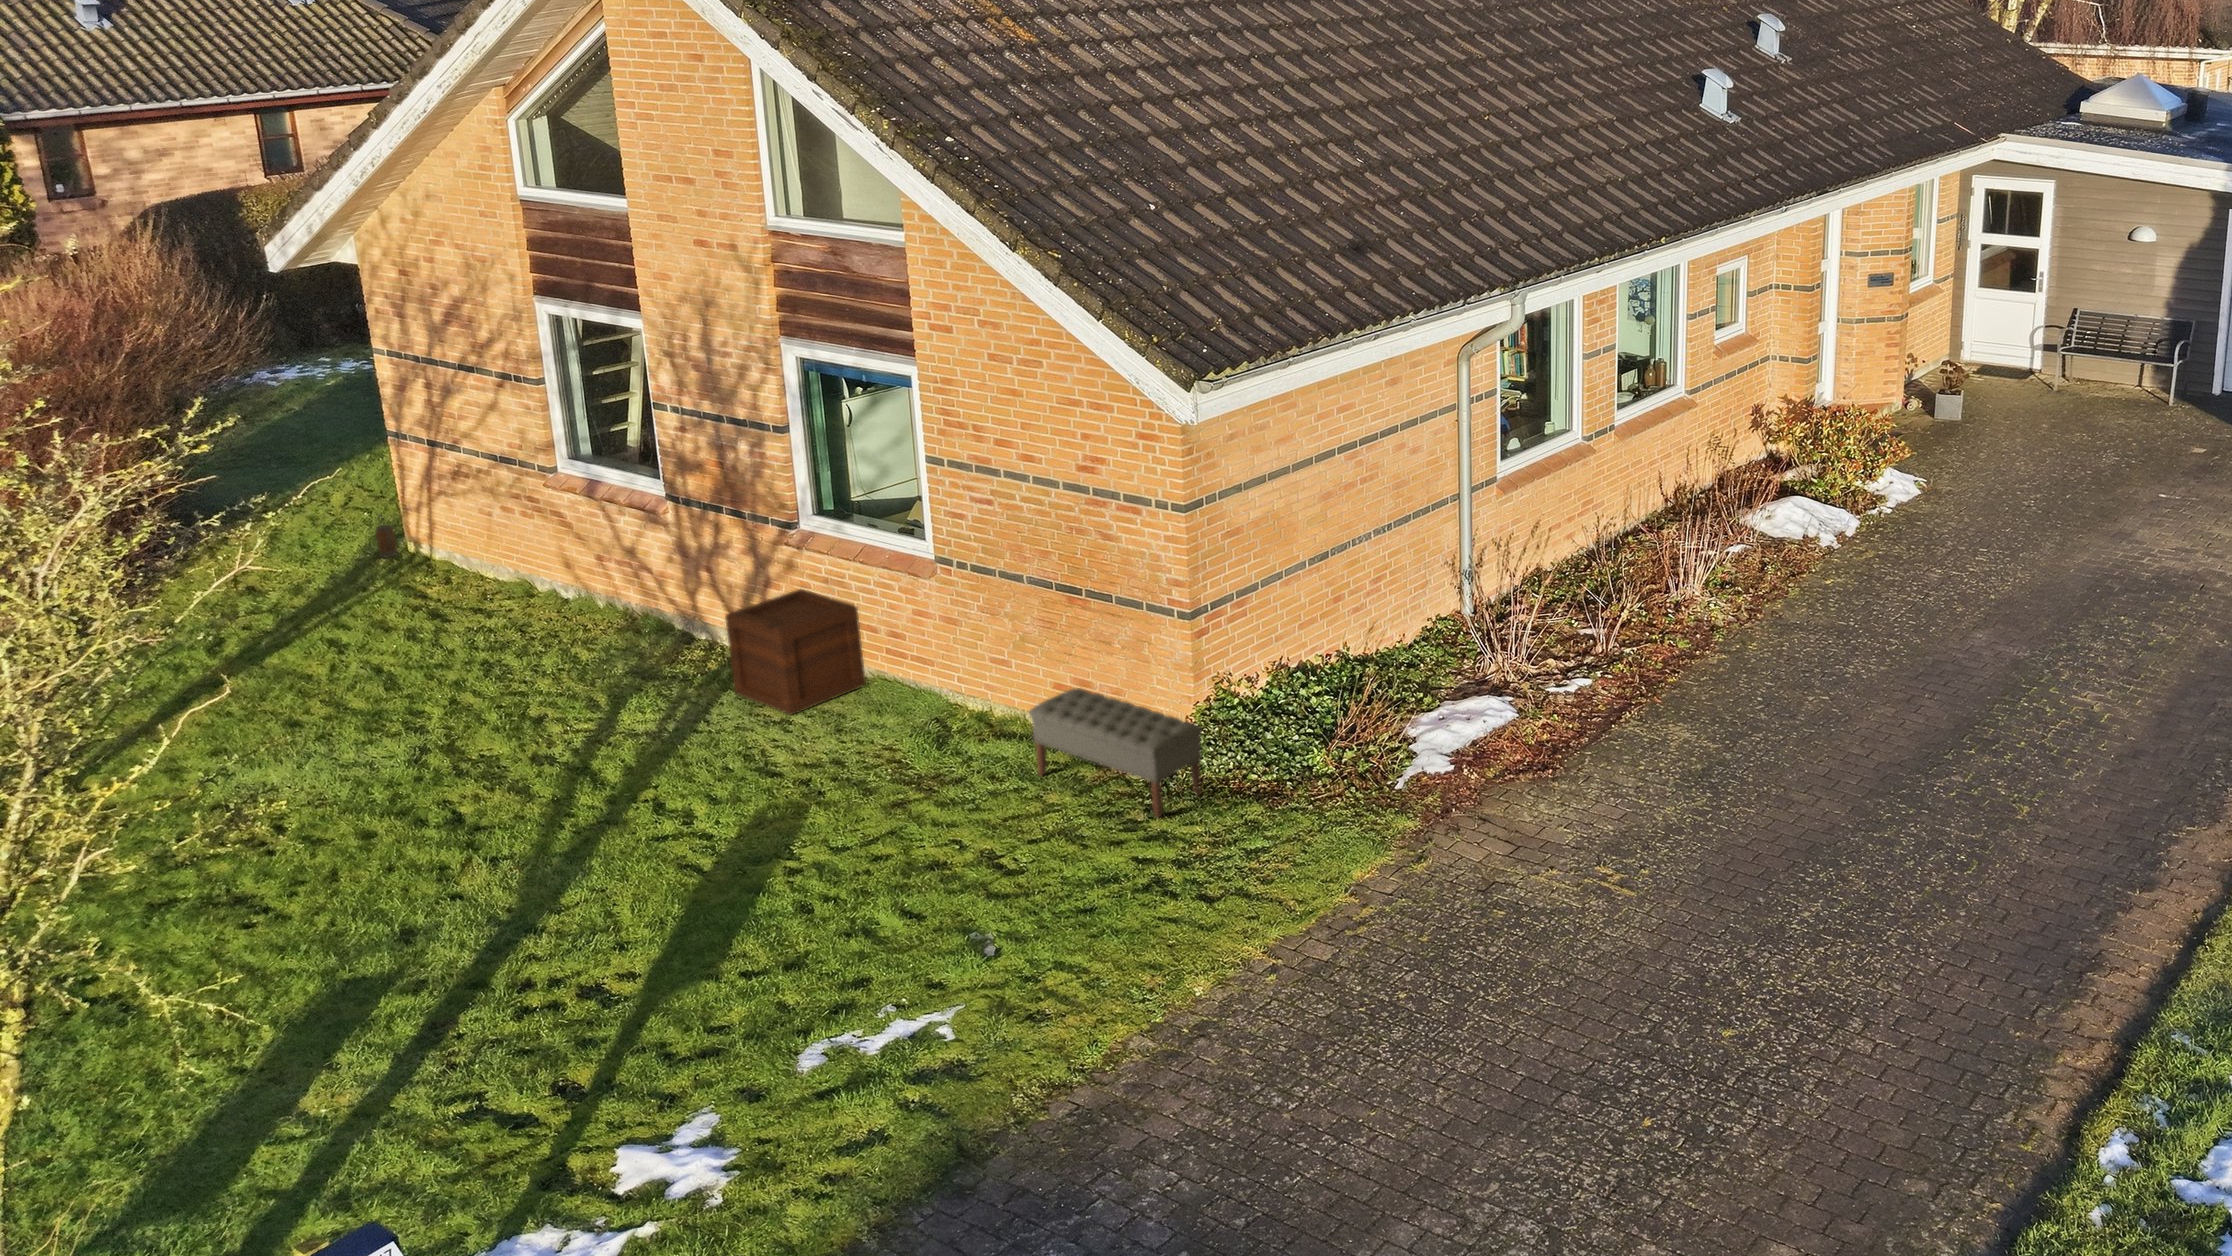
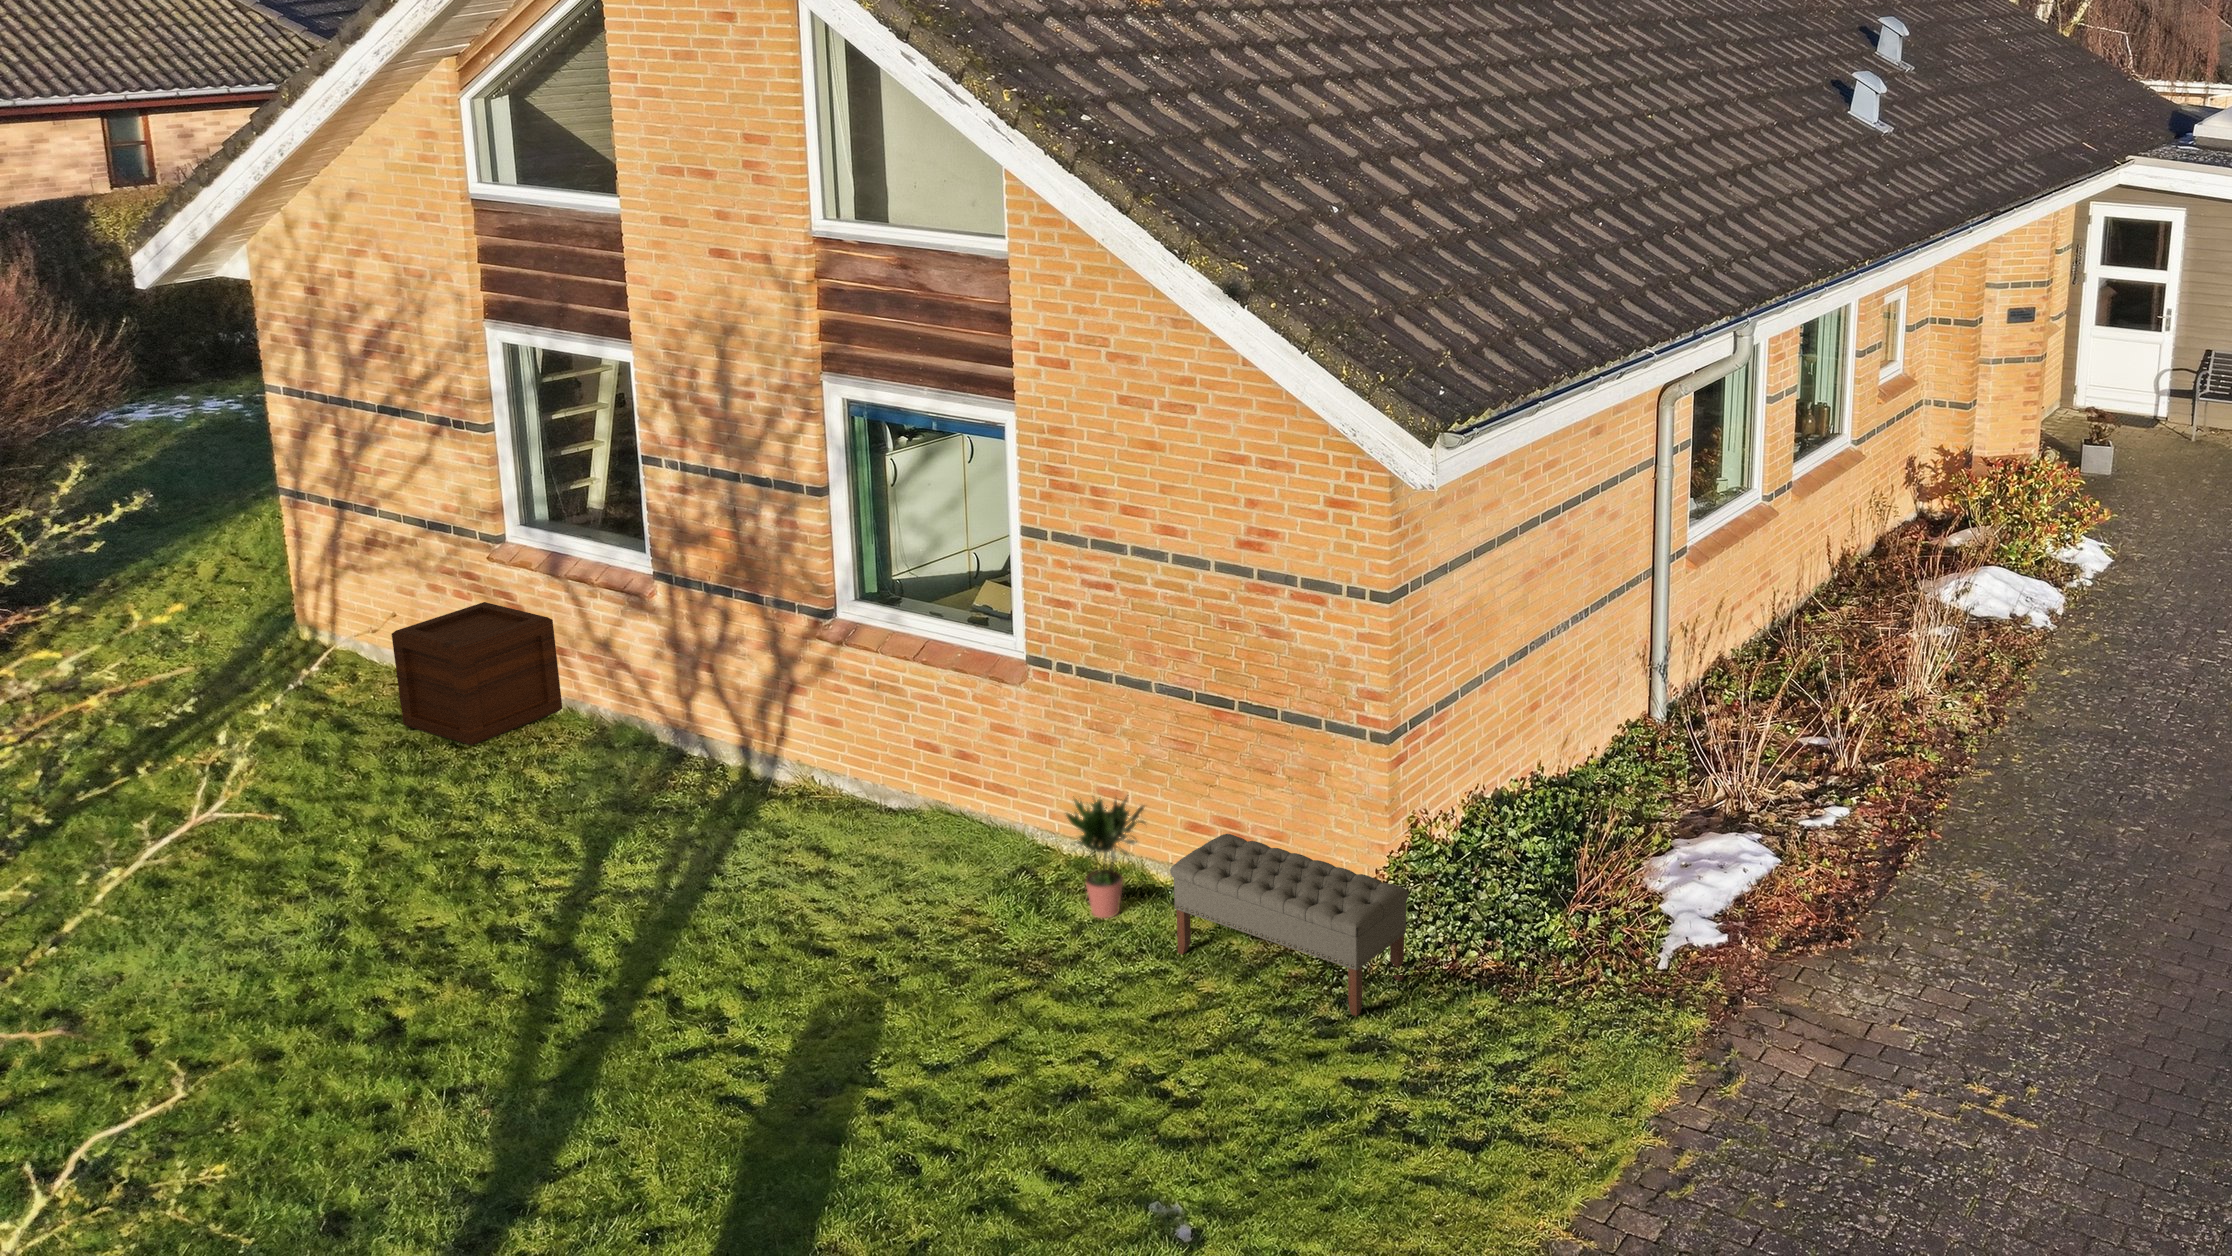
watering can: present [375,514,398,558] -> none [257,590,287,648]
wooden crate: present [725,589,866,715] -> present [392,602,562,745]
potted plant: none [954,649,1028,752] -> present [1066,796,1145,918]

